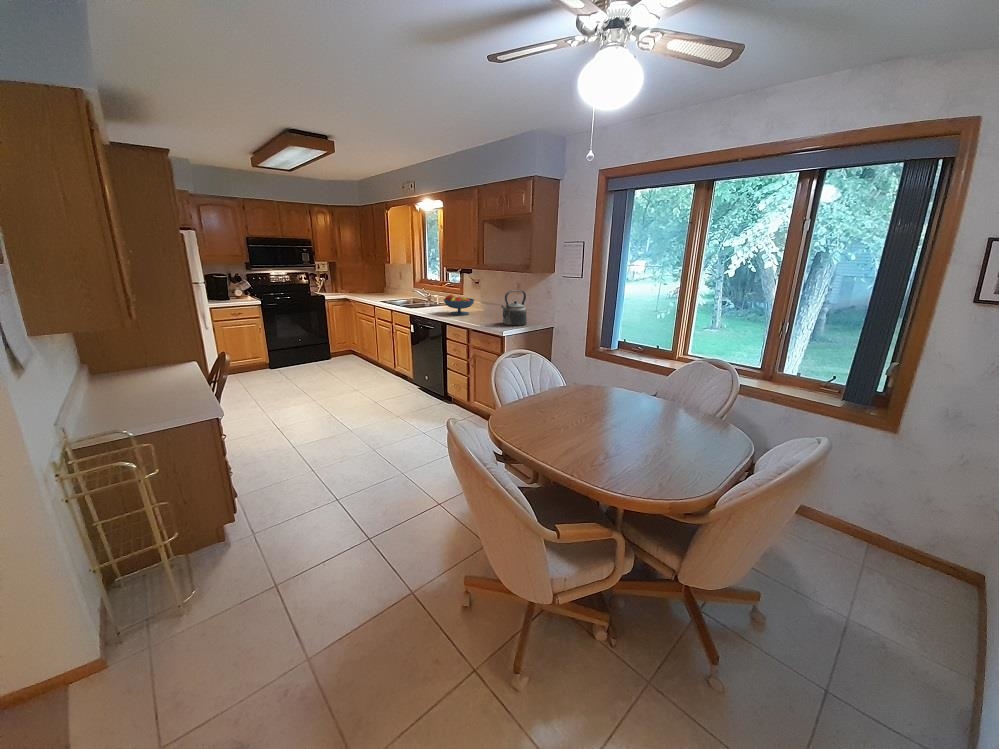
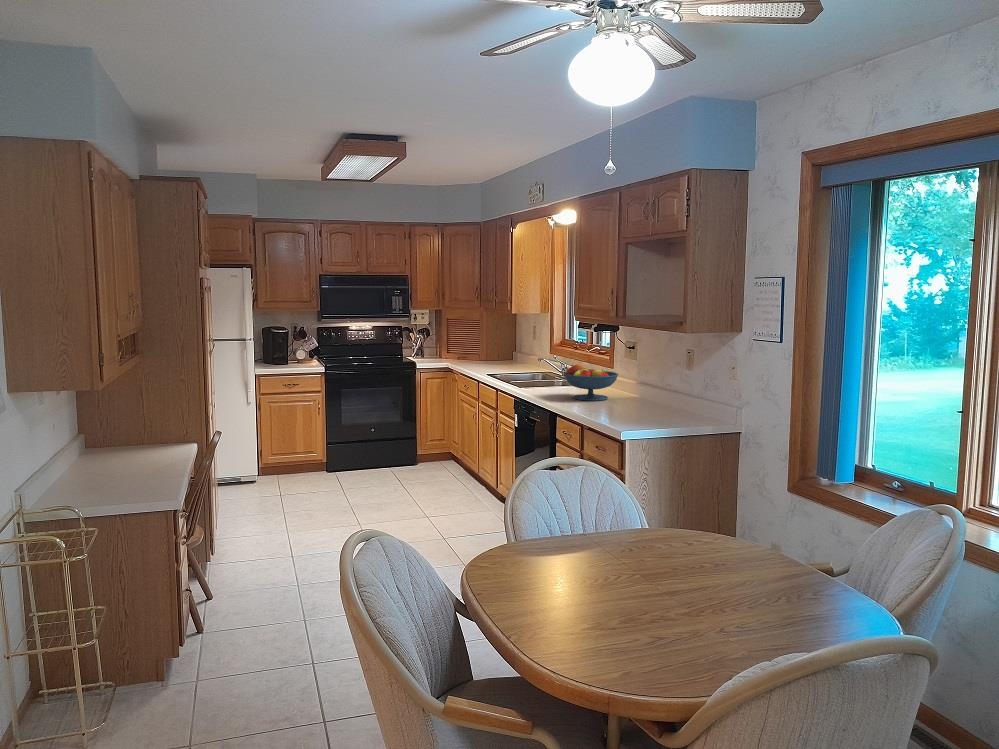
kettle: present [501,290,527,326] -> none [636,360,690,423]

